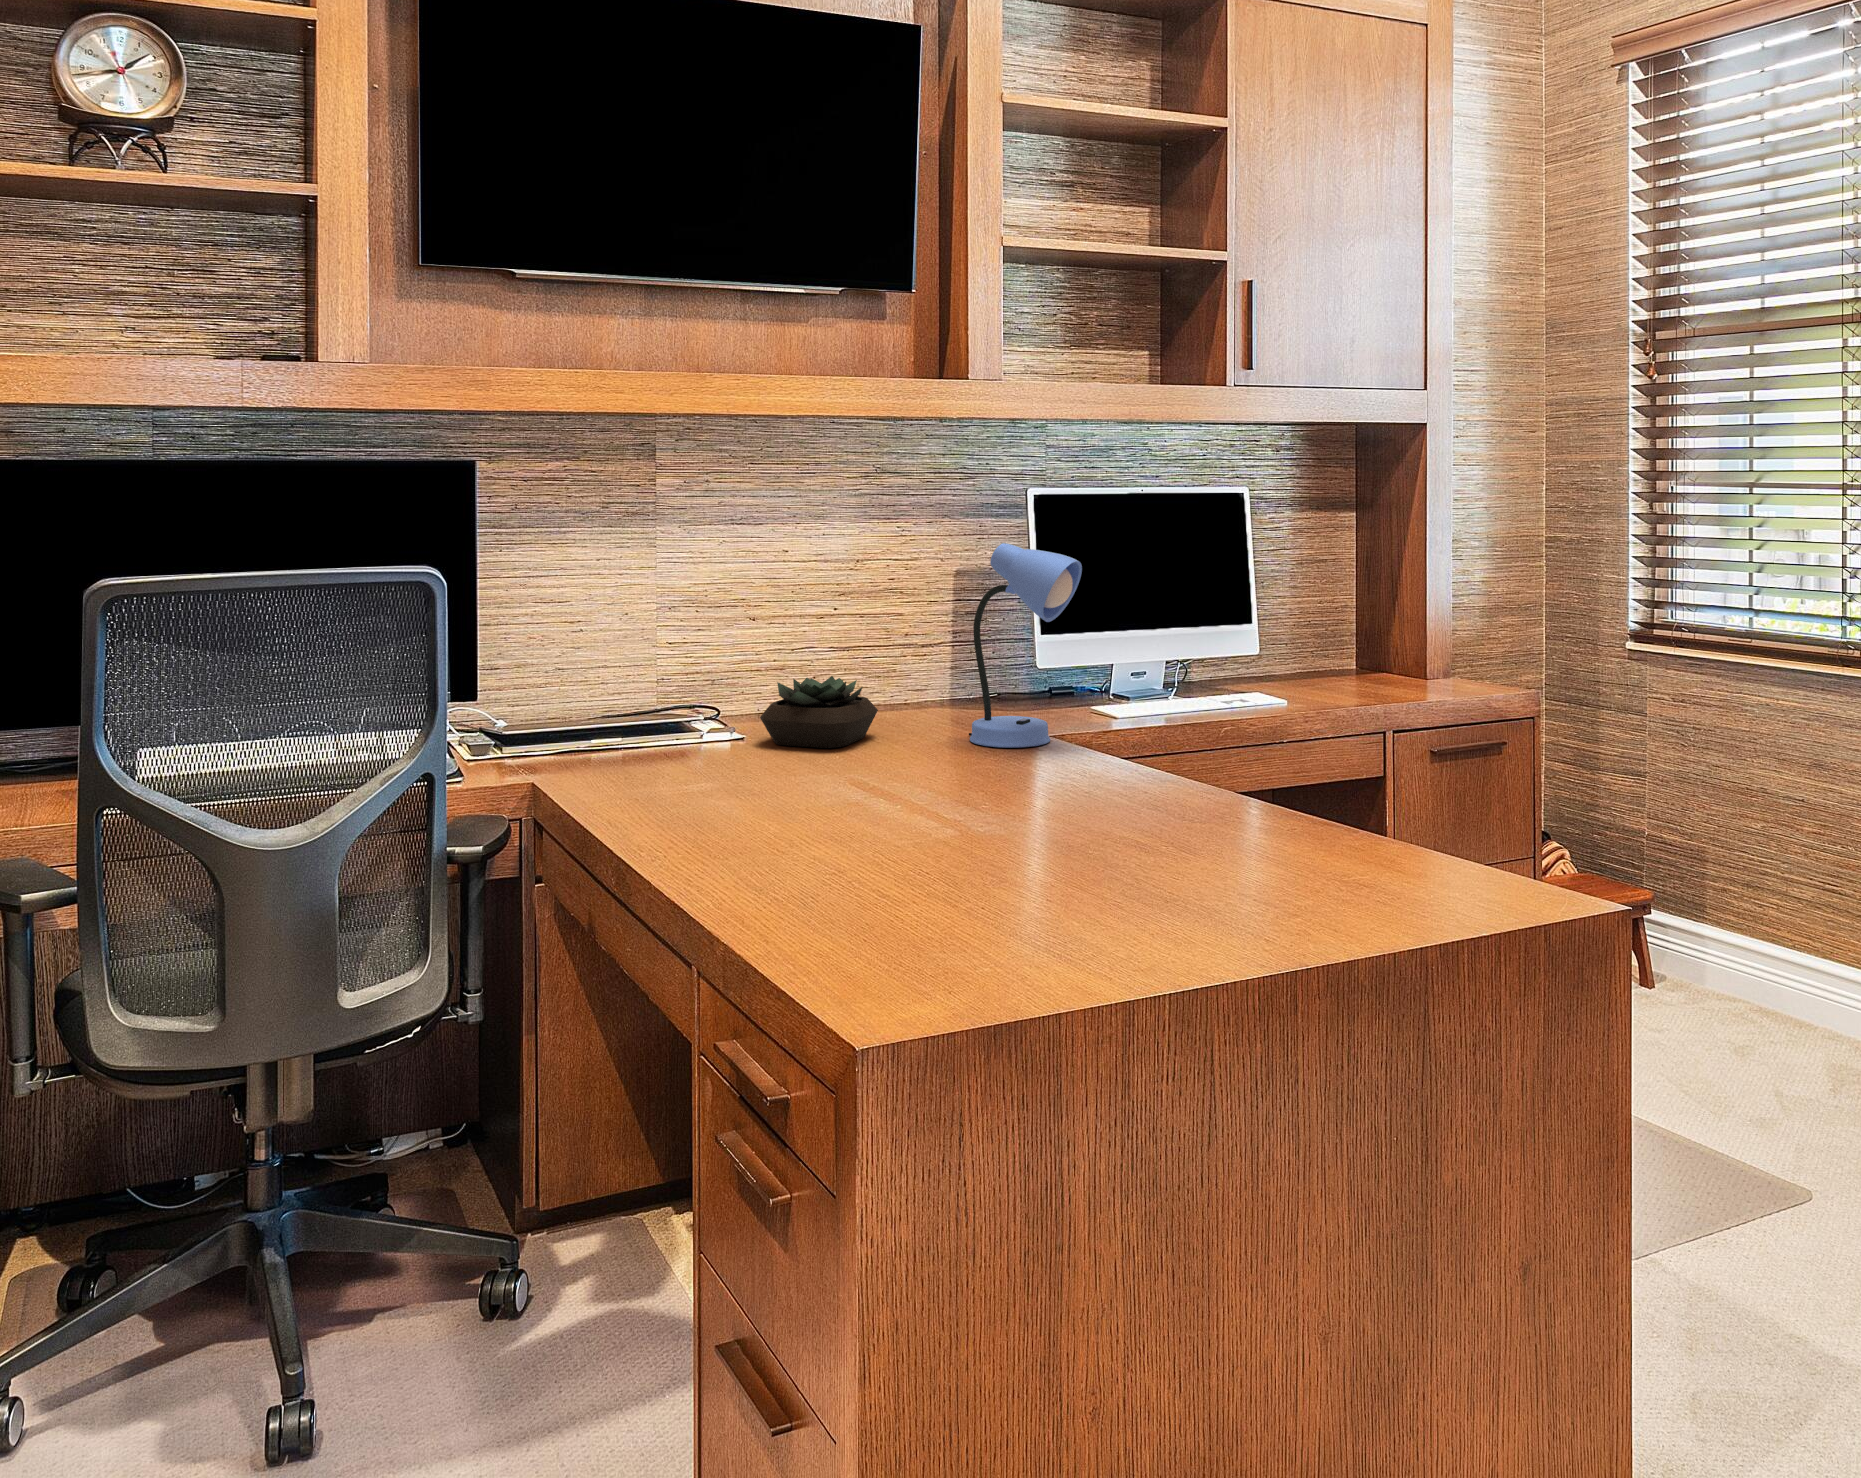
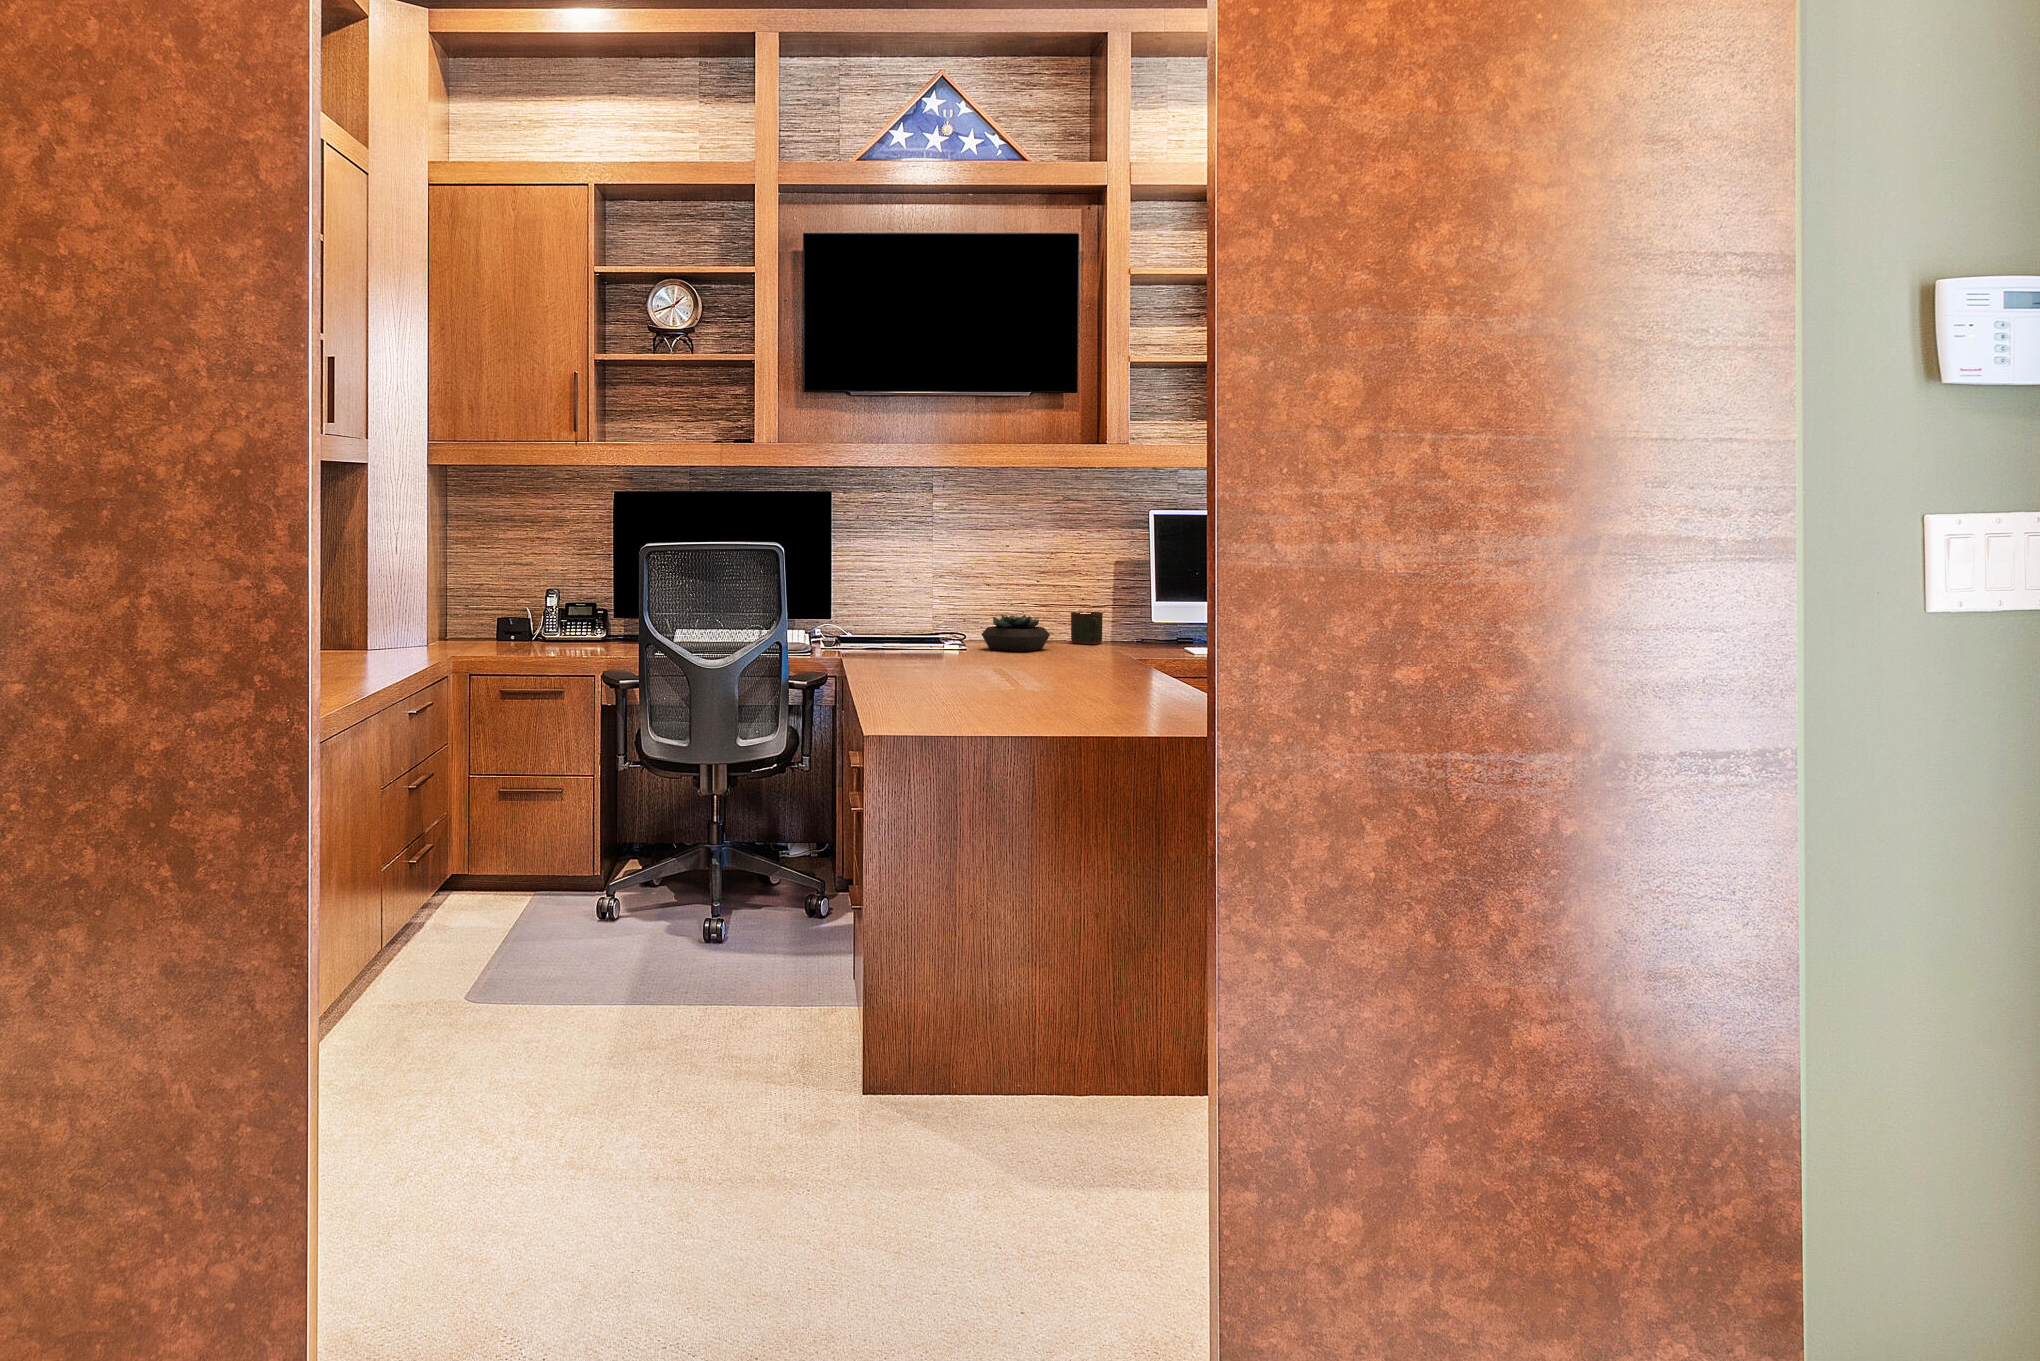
desk lamp: present [969,543,1082,748] -> none [1100,540,1166,656]
mug: none [892,658,944,714] -> present [1071,612,1103,644]

